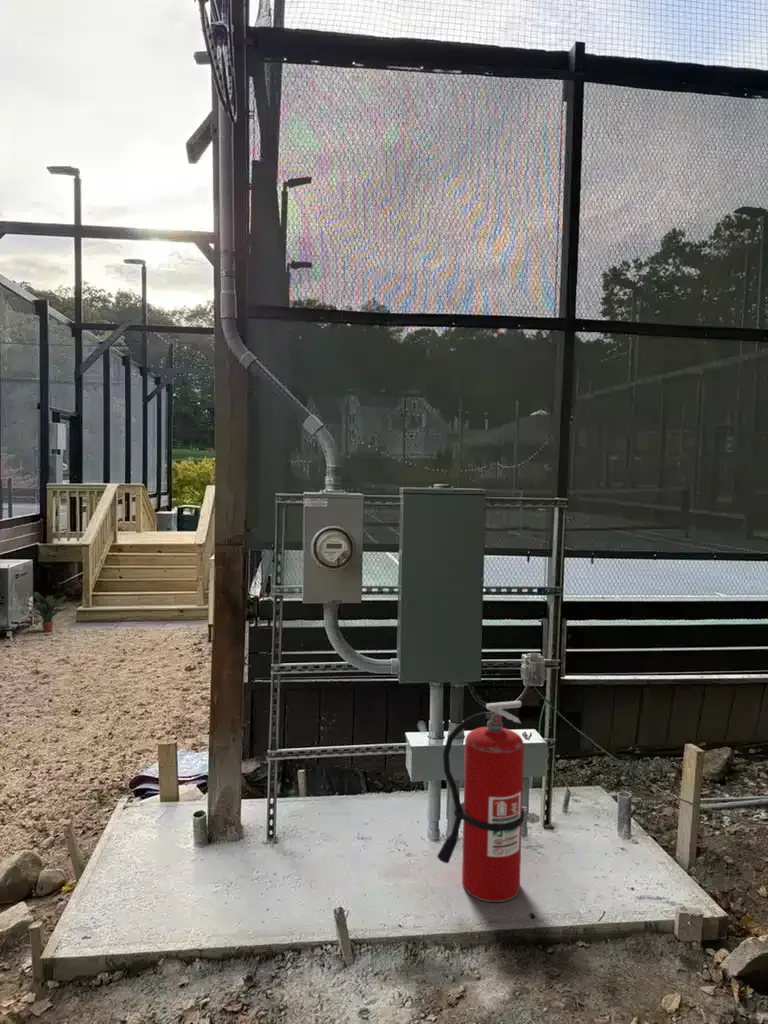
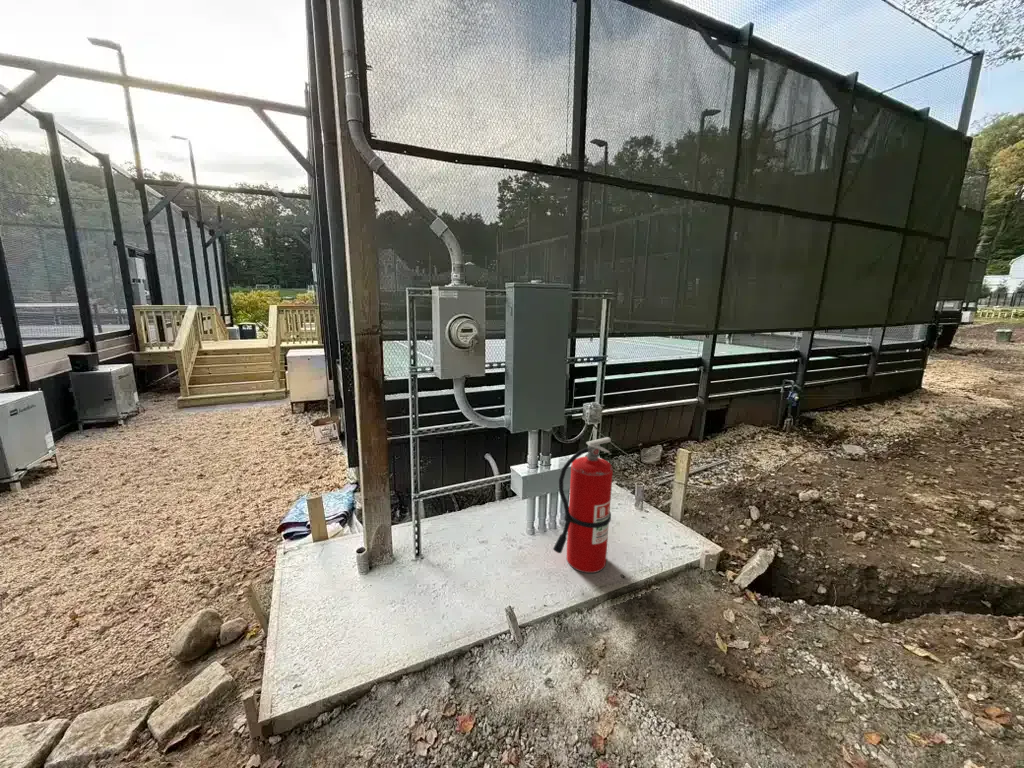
potted plant: present [25,592,69,632] -> none [128,388,172,418]

